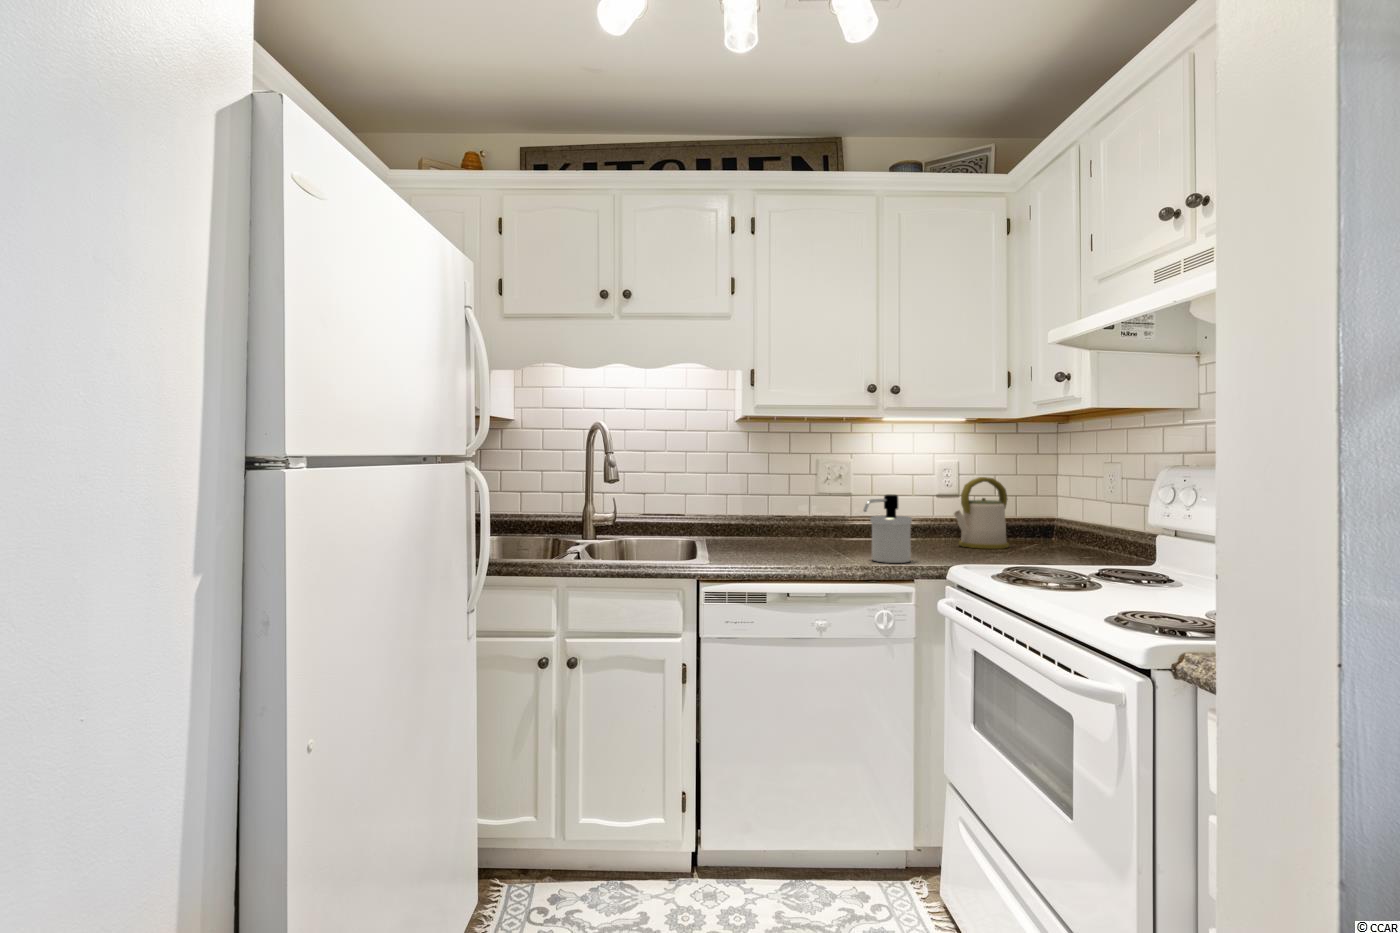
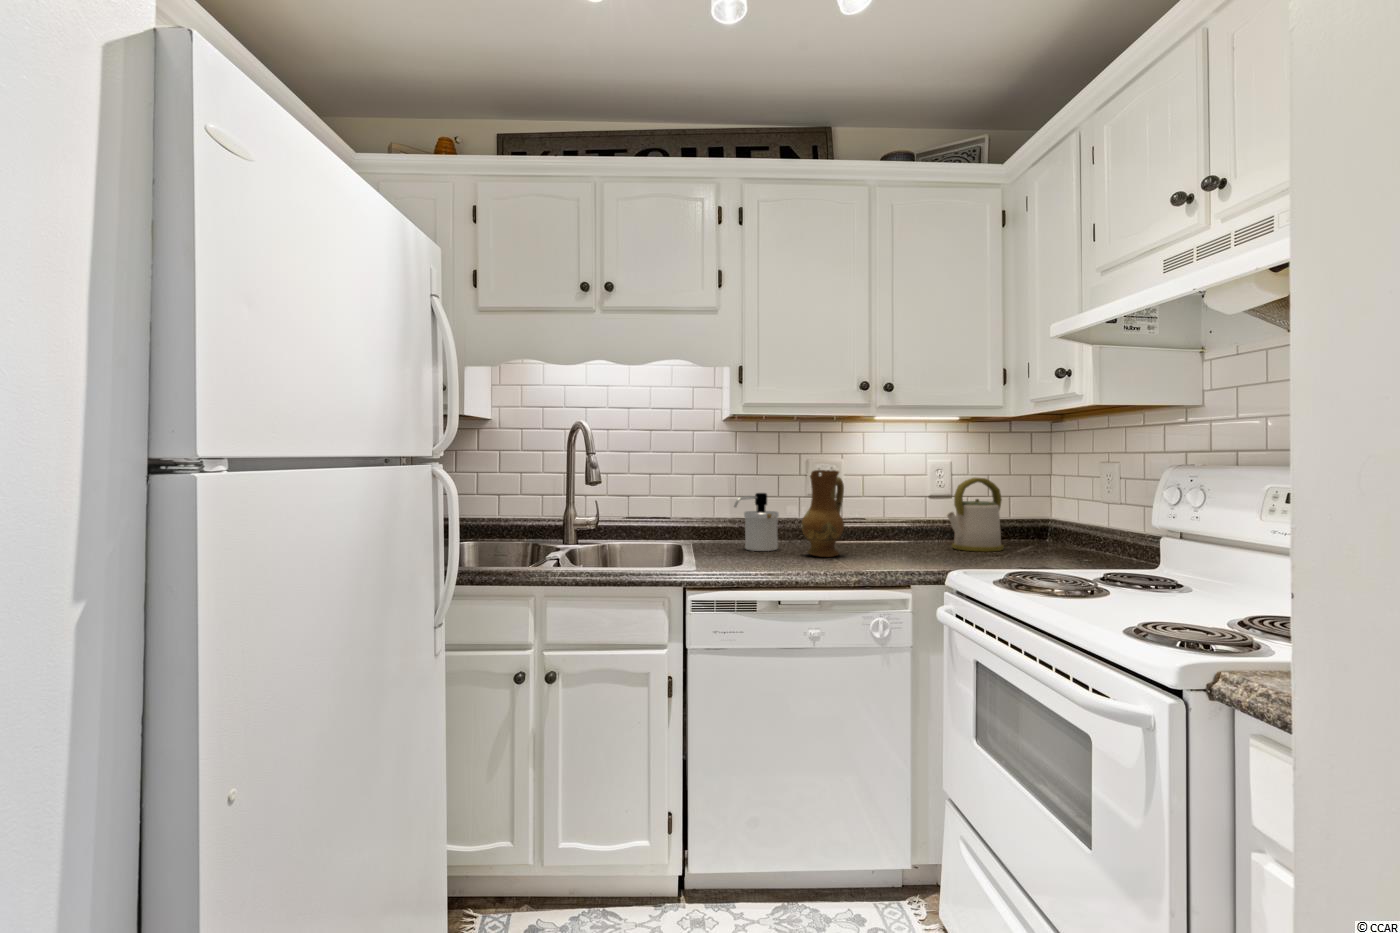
ceramic jug: none [812,469,853,553] -> present [802,470,844,557]
soap dispenser: present [863,495,912,563] -> present [734,493,779,551]

